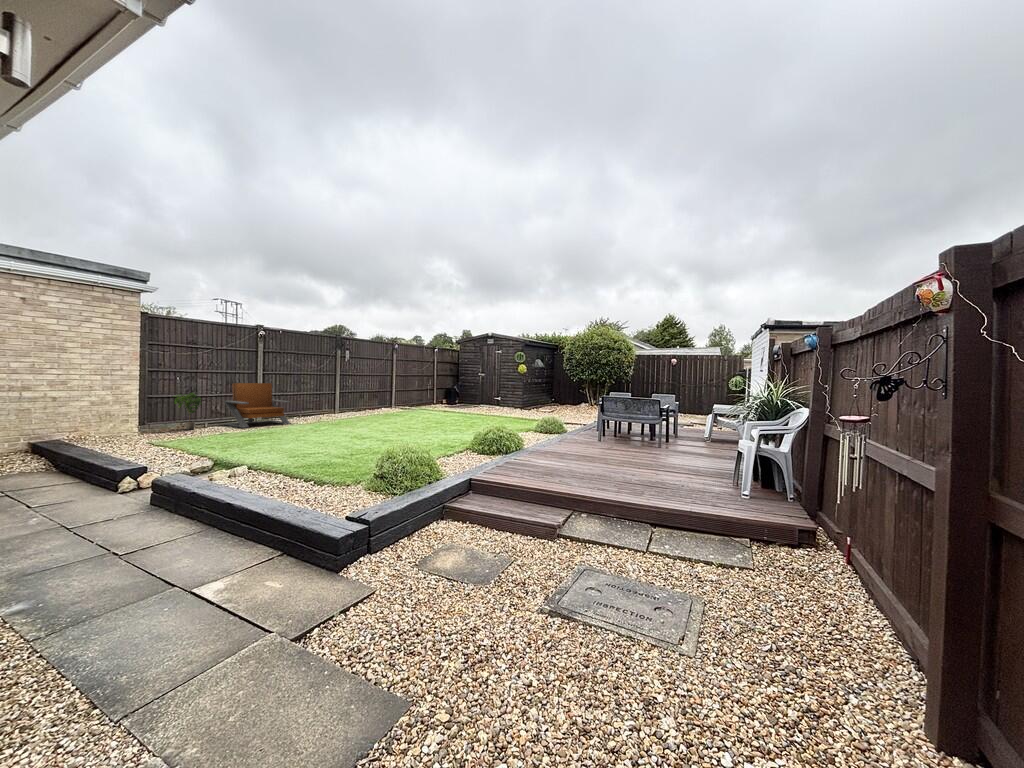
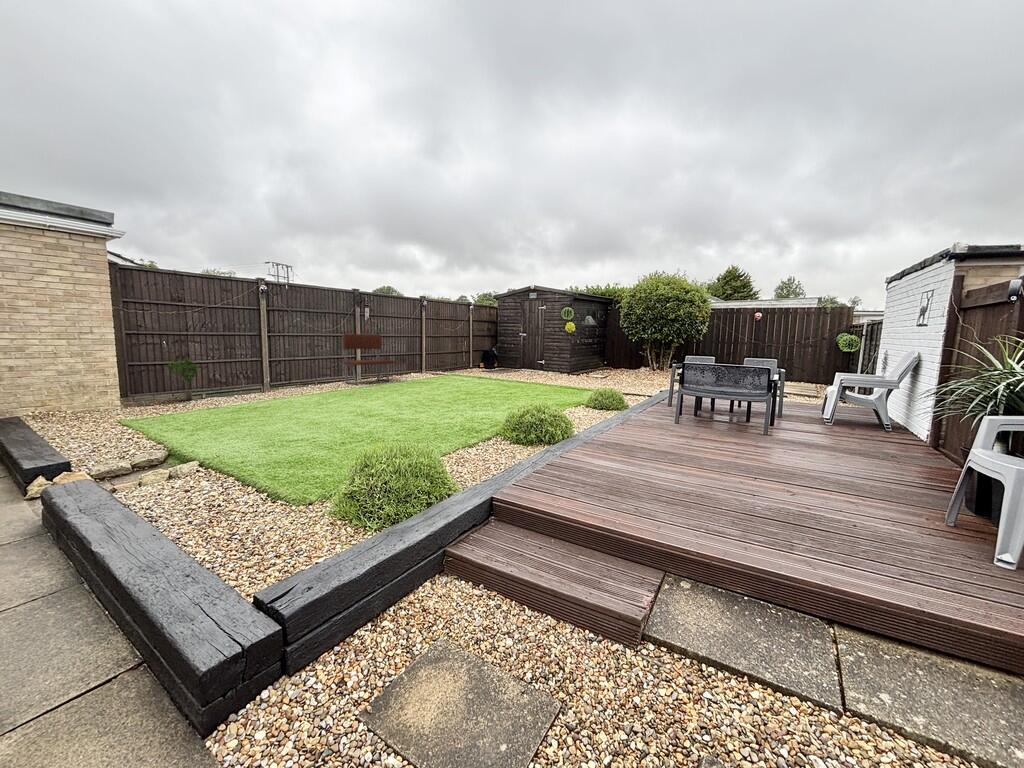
bench: none [325,373,371,417] -> present [342,334,394,384]
lounge chair: present [224,383,290,428] -> none [227,346,301,399]

